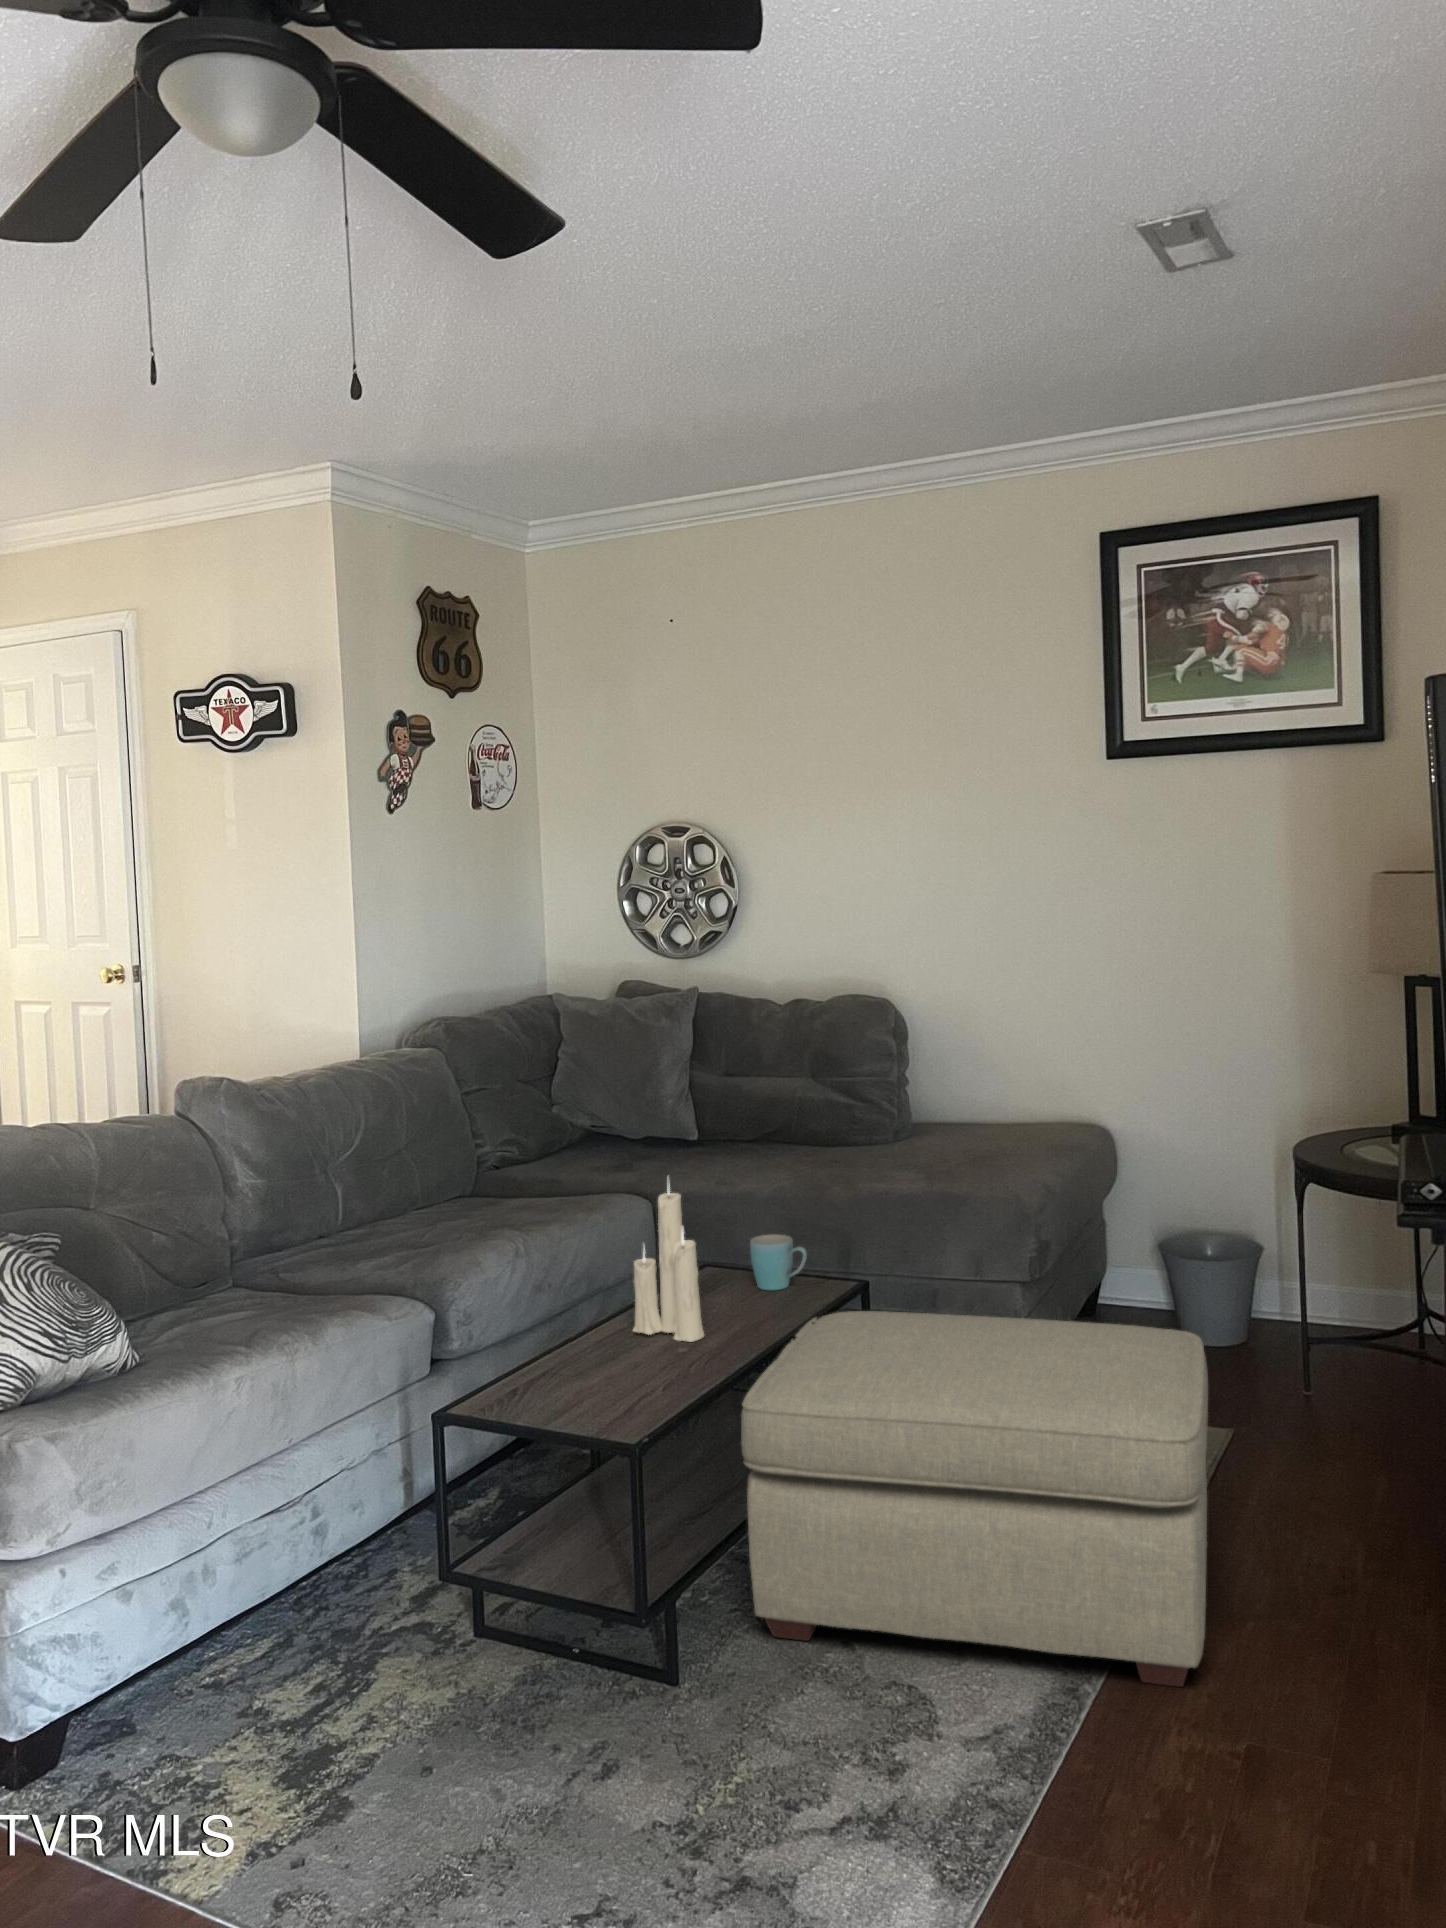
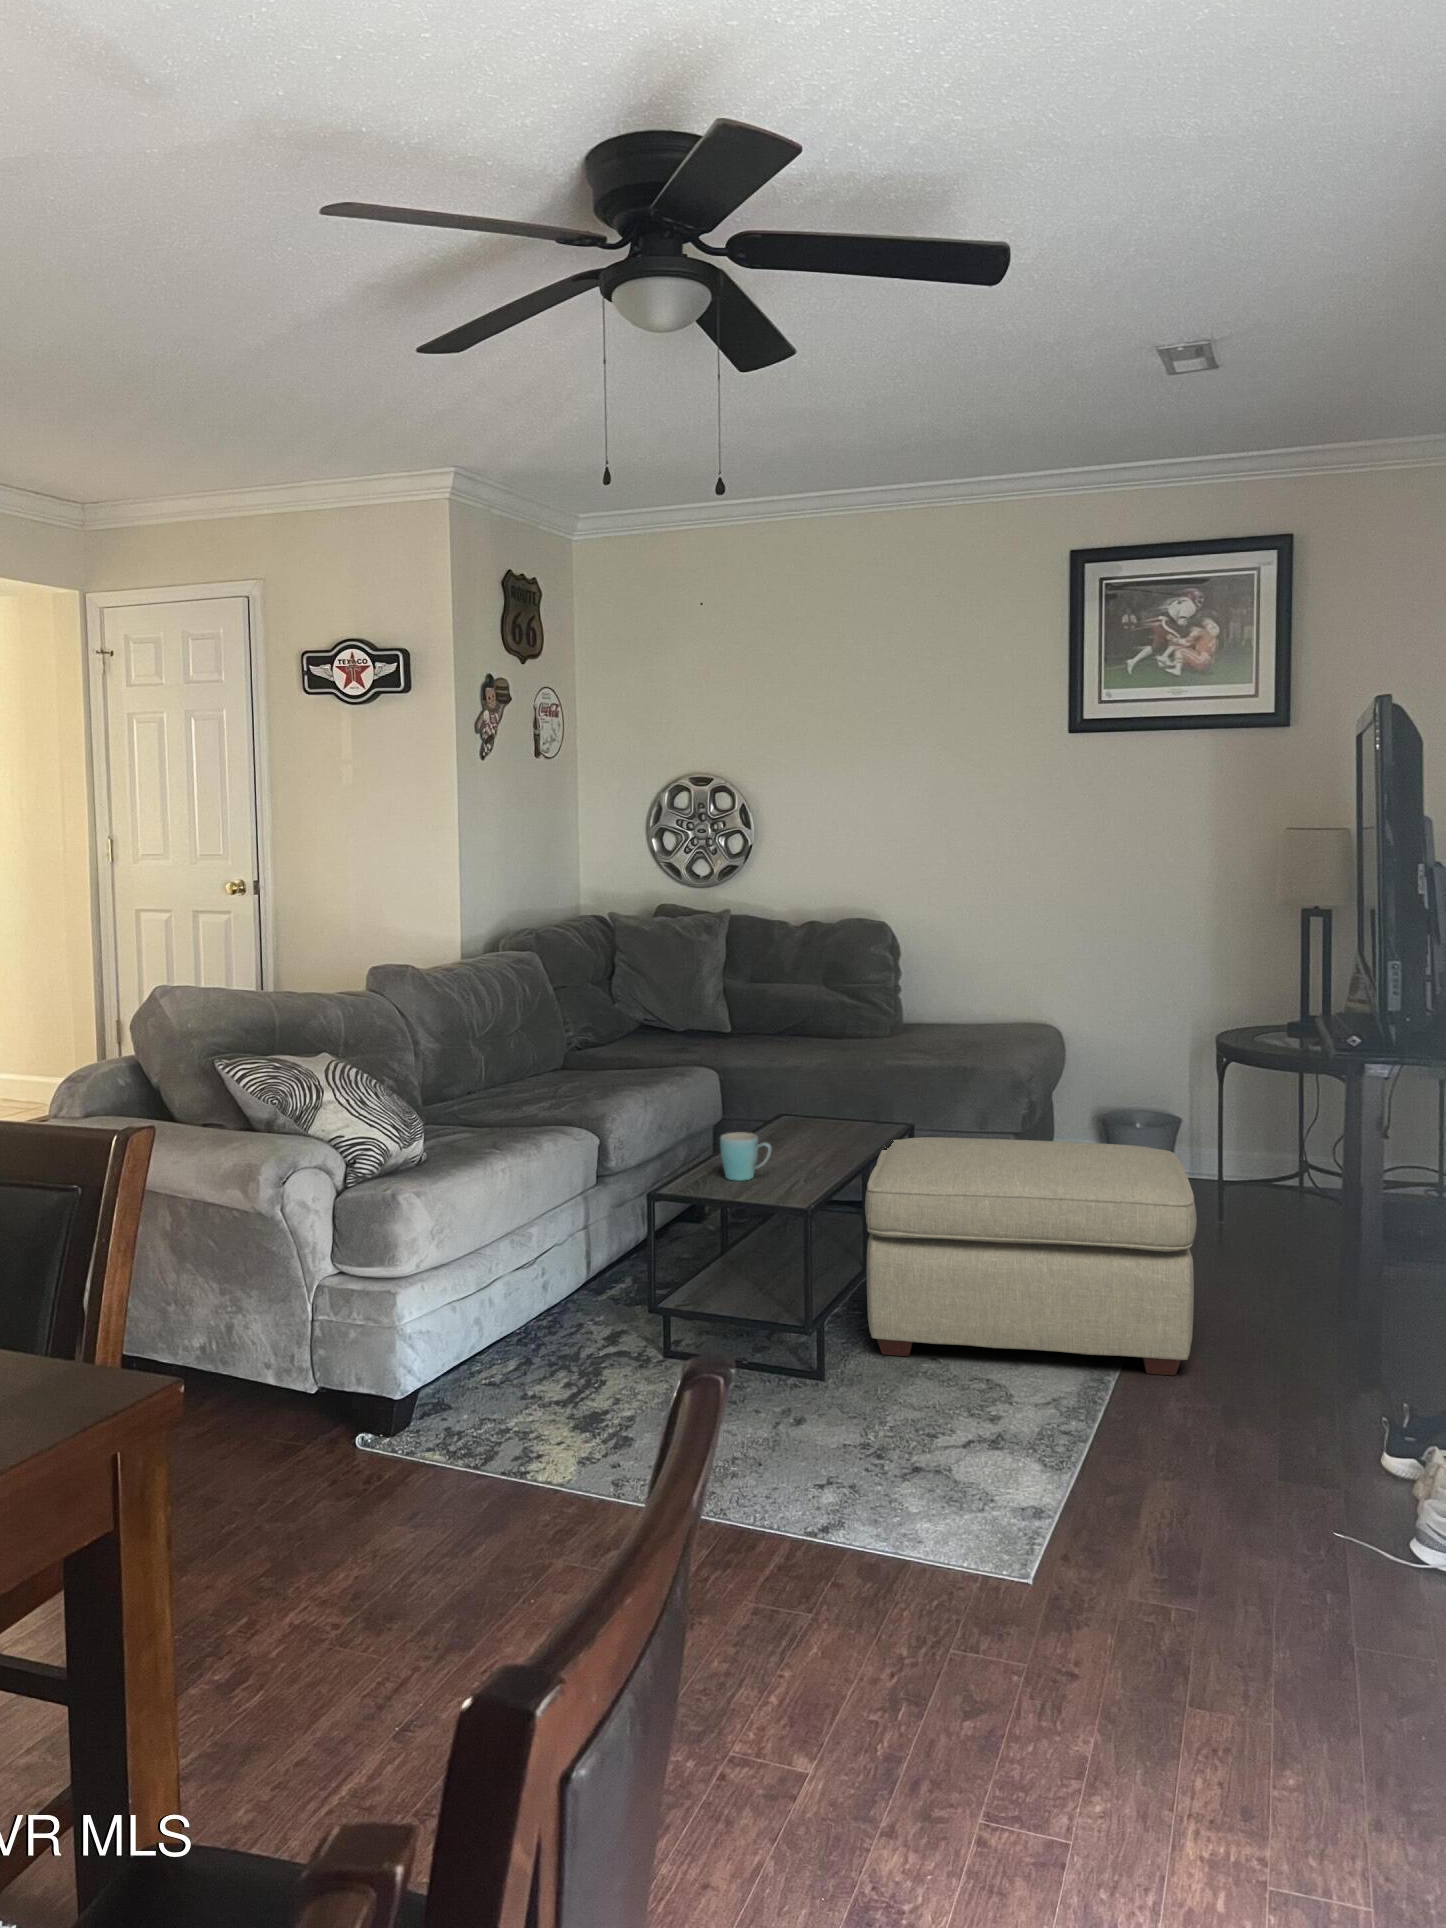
candle: present [633,1186,704,1342] -> none [760,1028,816,1155]
mug: present [750,1235,807,1290] -> present [720,1132,771,1181]

